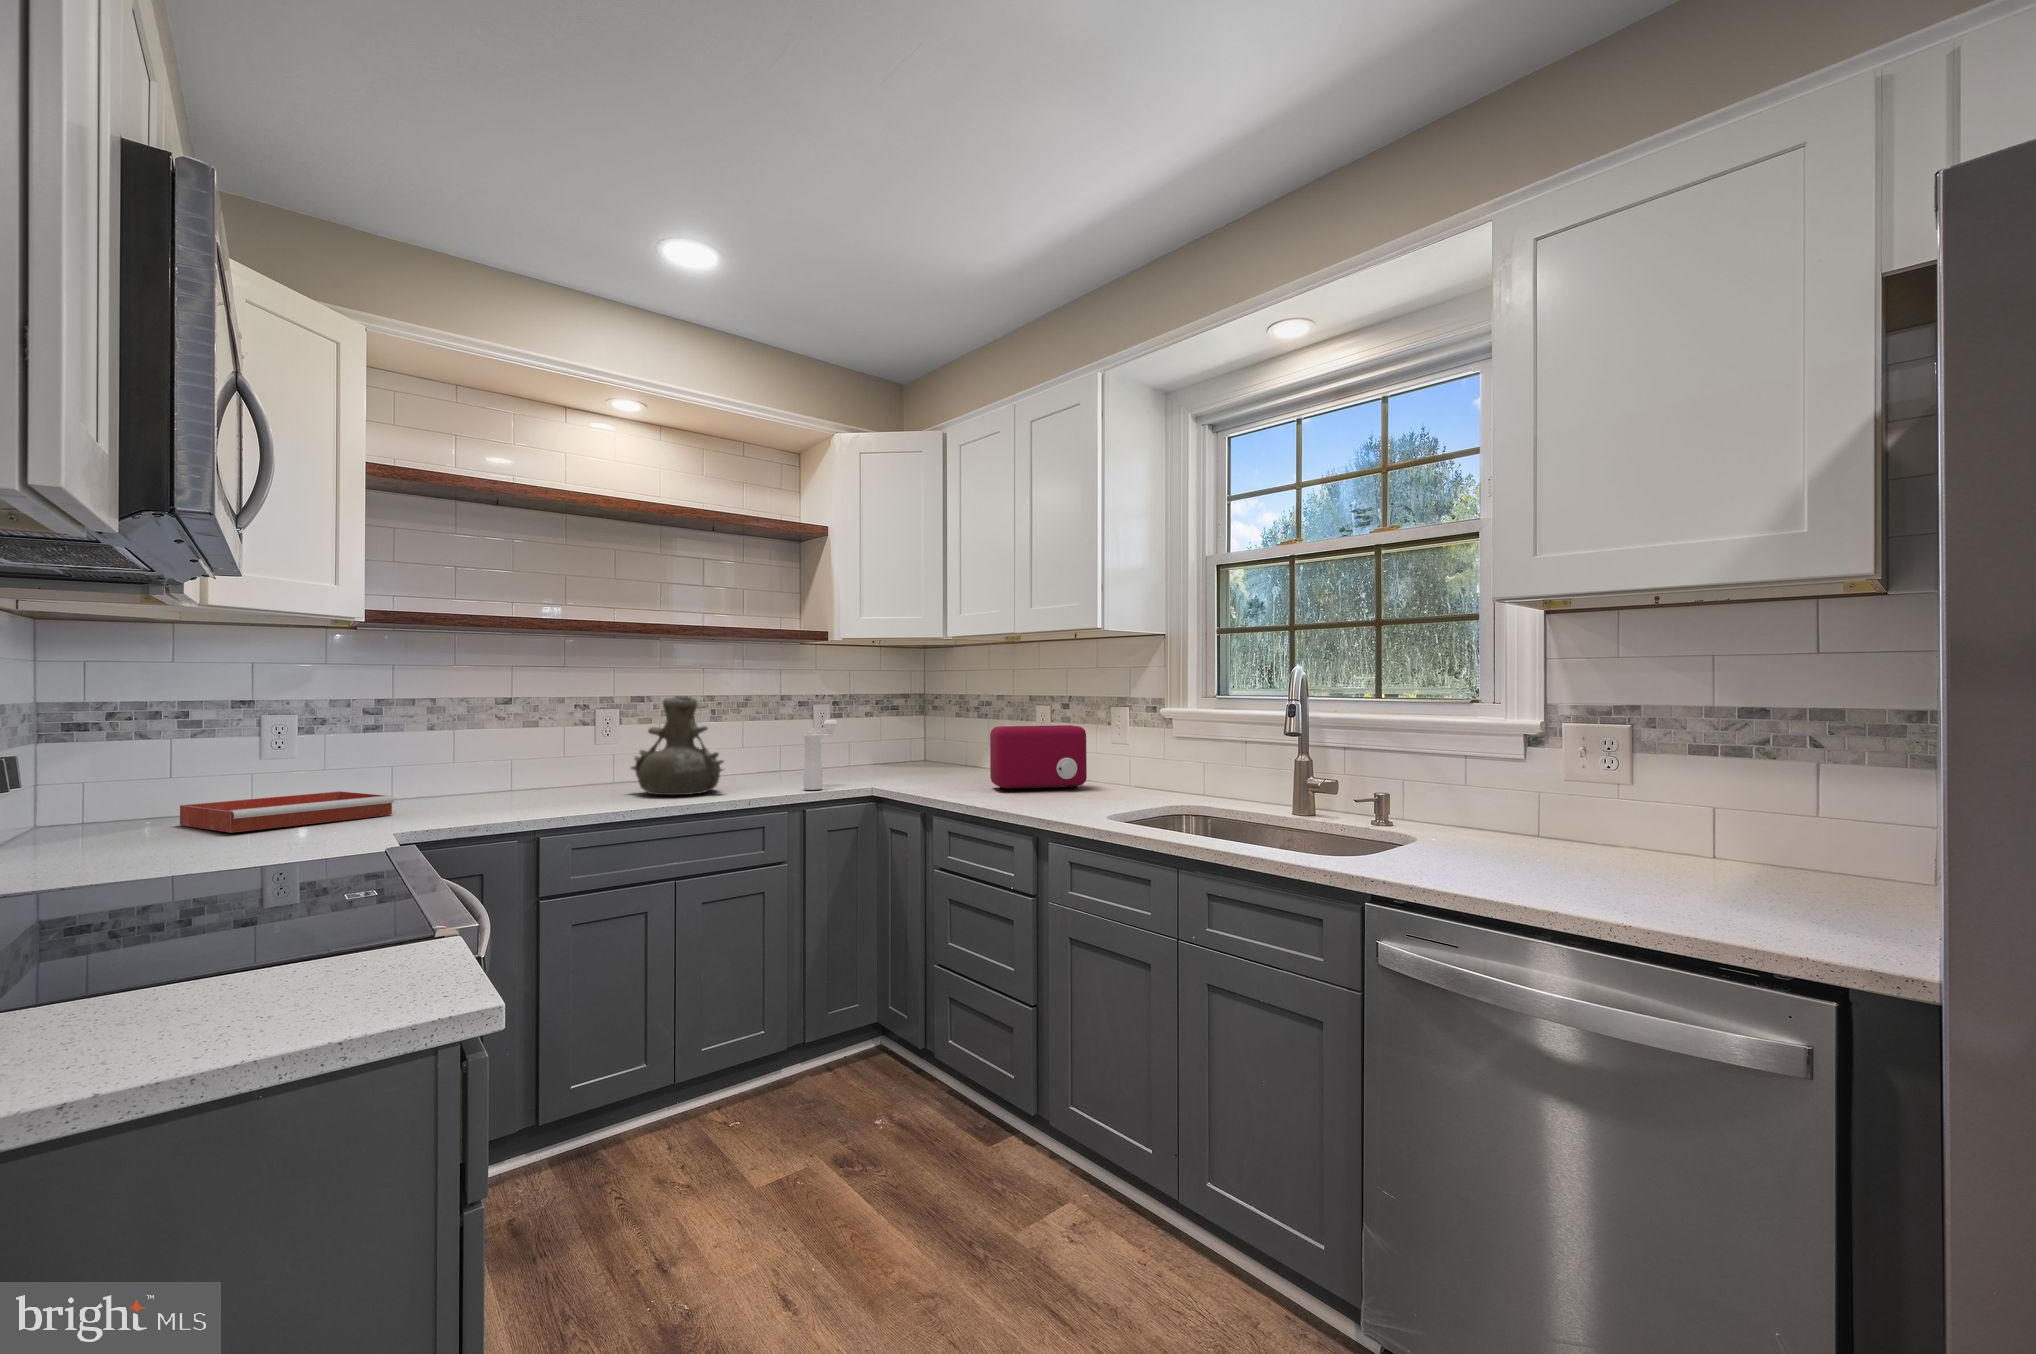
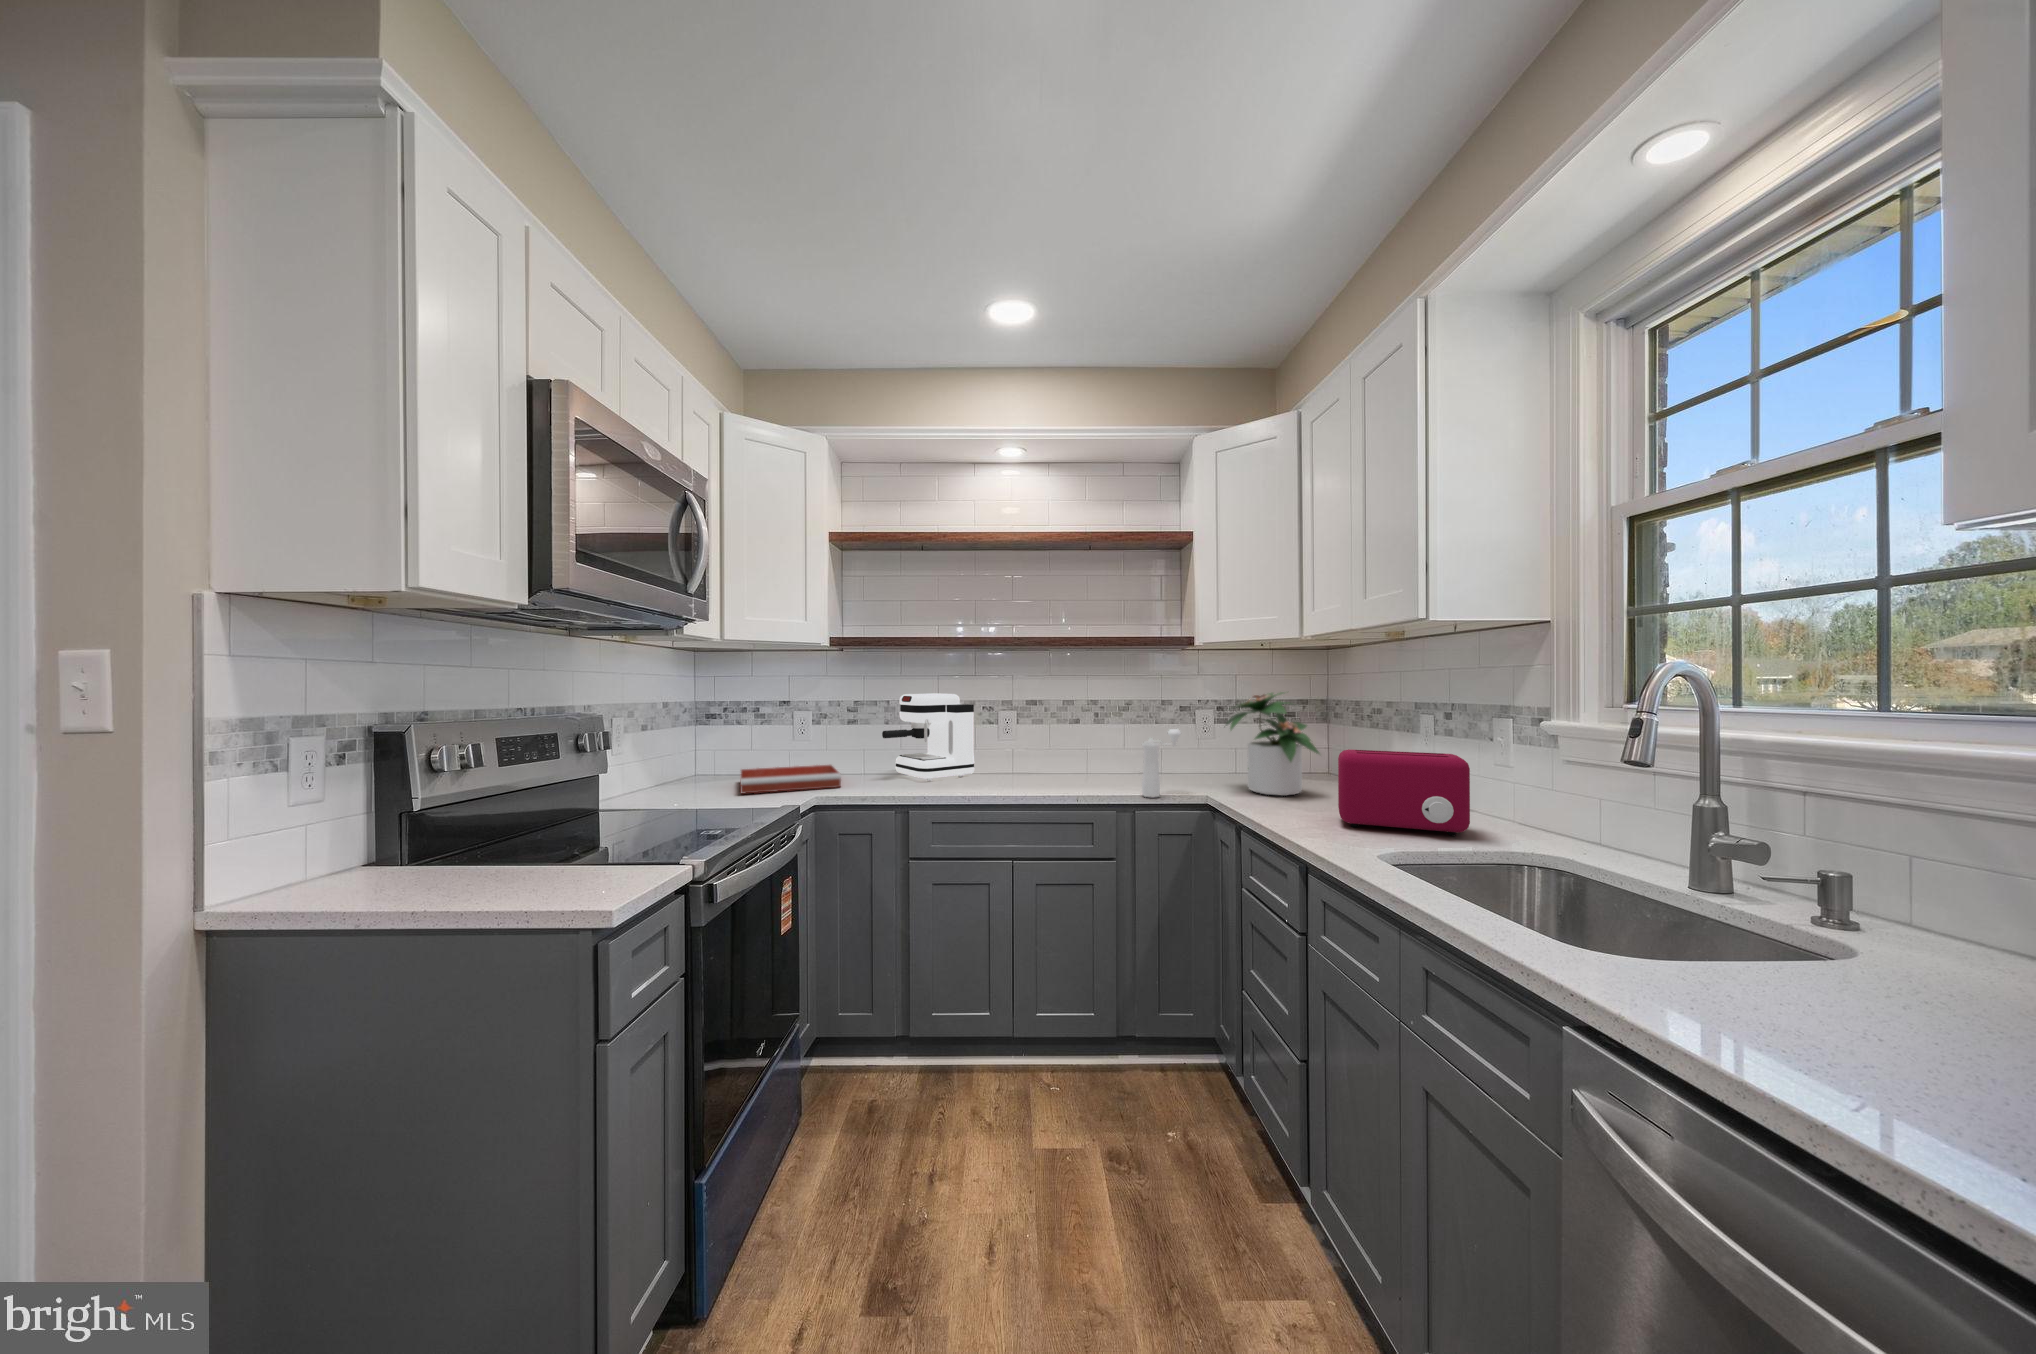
potted plant: none [869,680,961,780] -> present [1226,692,1319,796]
coffee maker: none [441,688,573,799] -> present [882,694,974,780]
vase: present [631,697,723,795] -> none [1005,705,1073,790]

